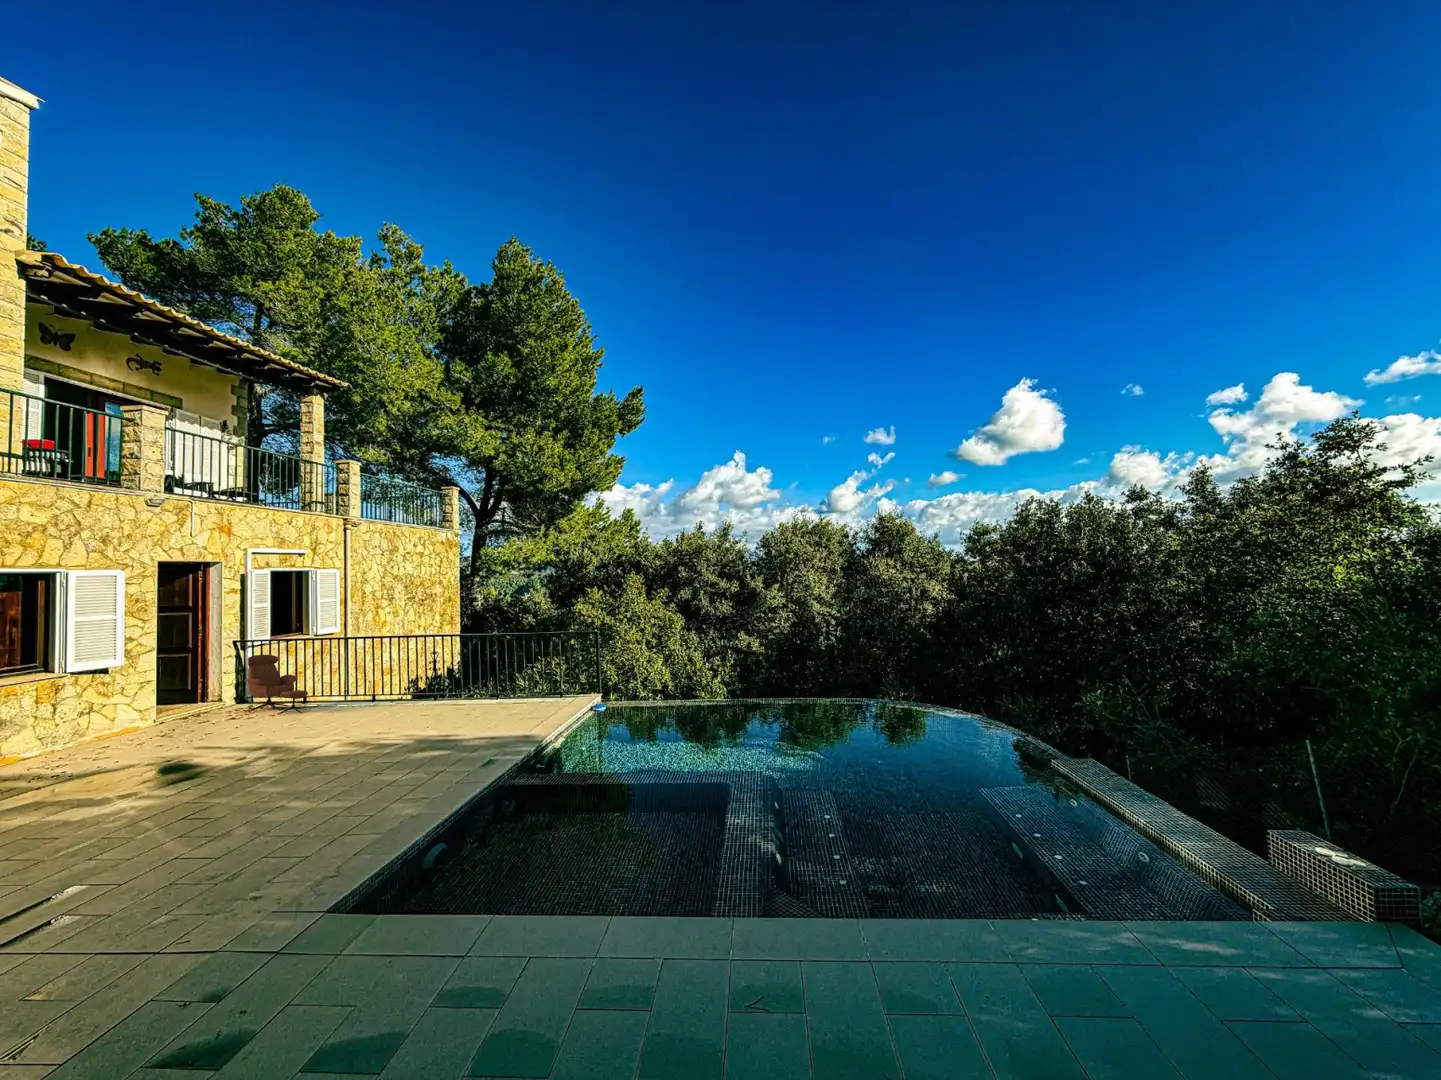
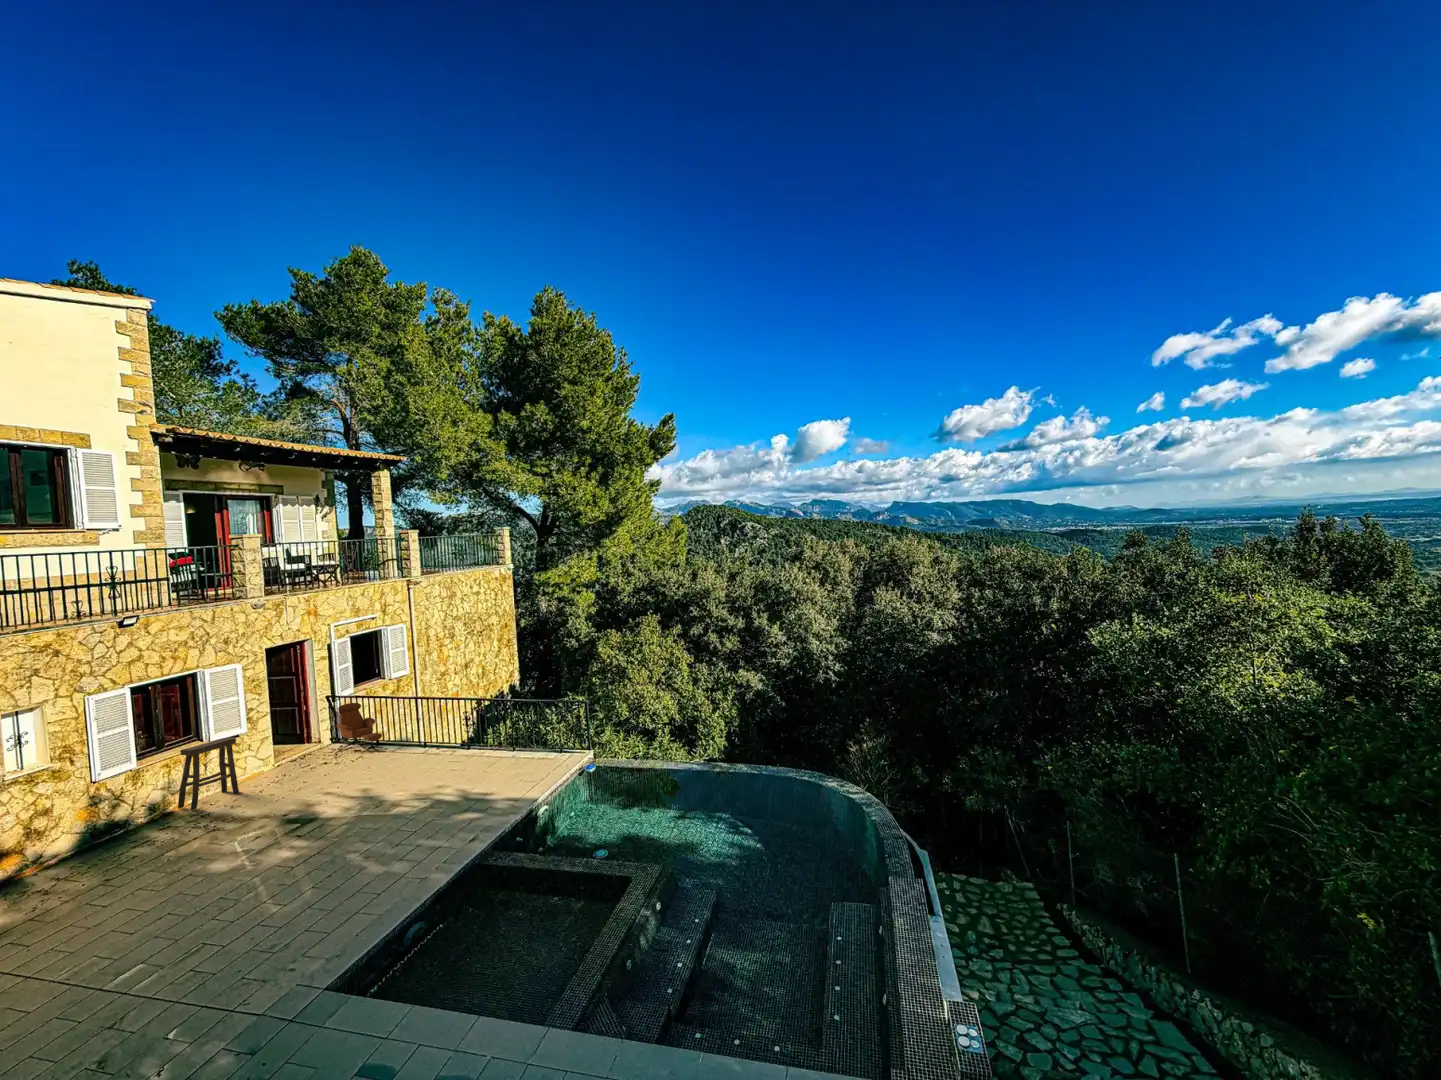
stool: none [7,670,107,762] -> present [178,738,239,810]

